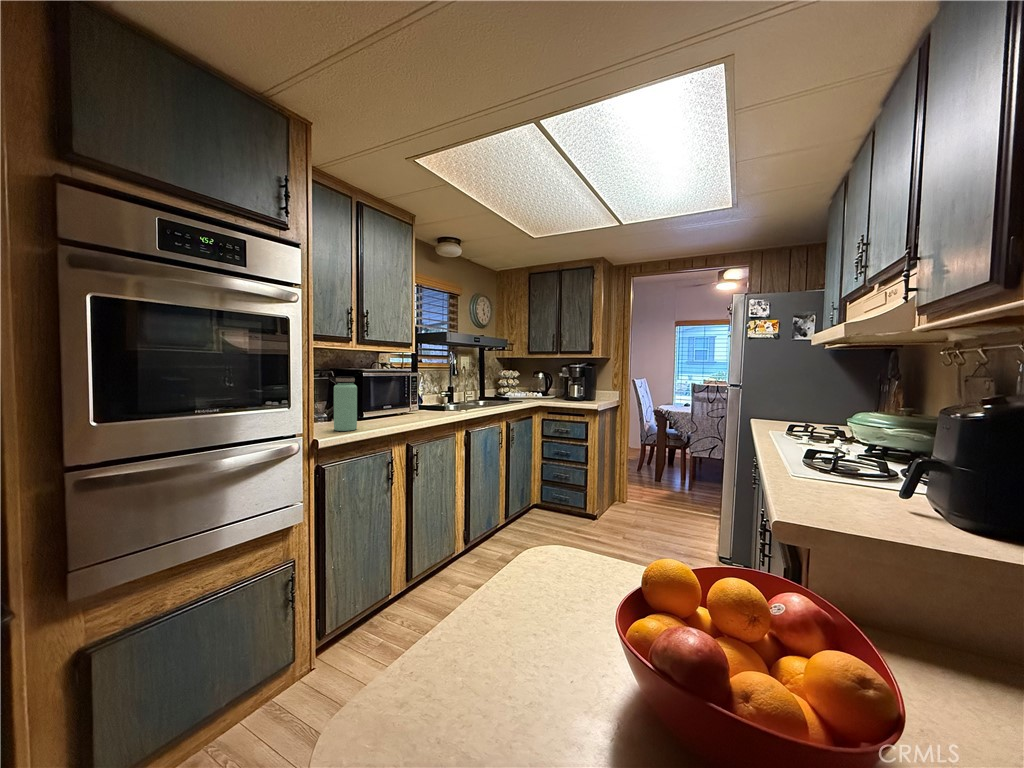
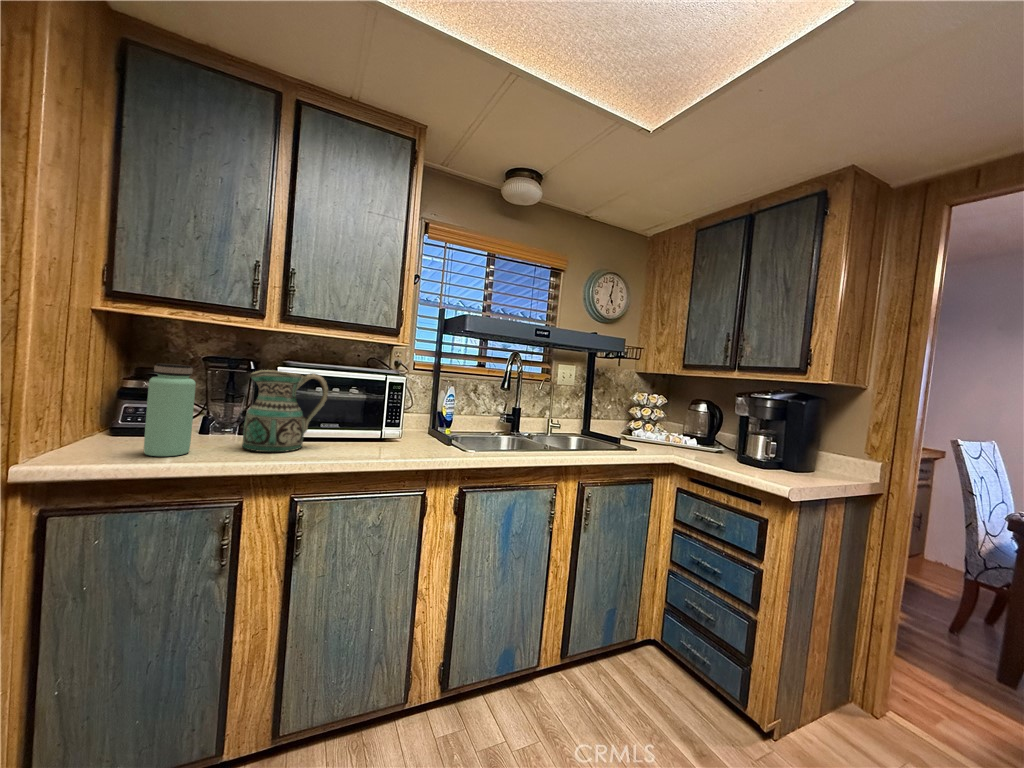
ceramic pitcher: none [360,375,397,424] -> present [242,370,328,452]

